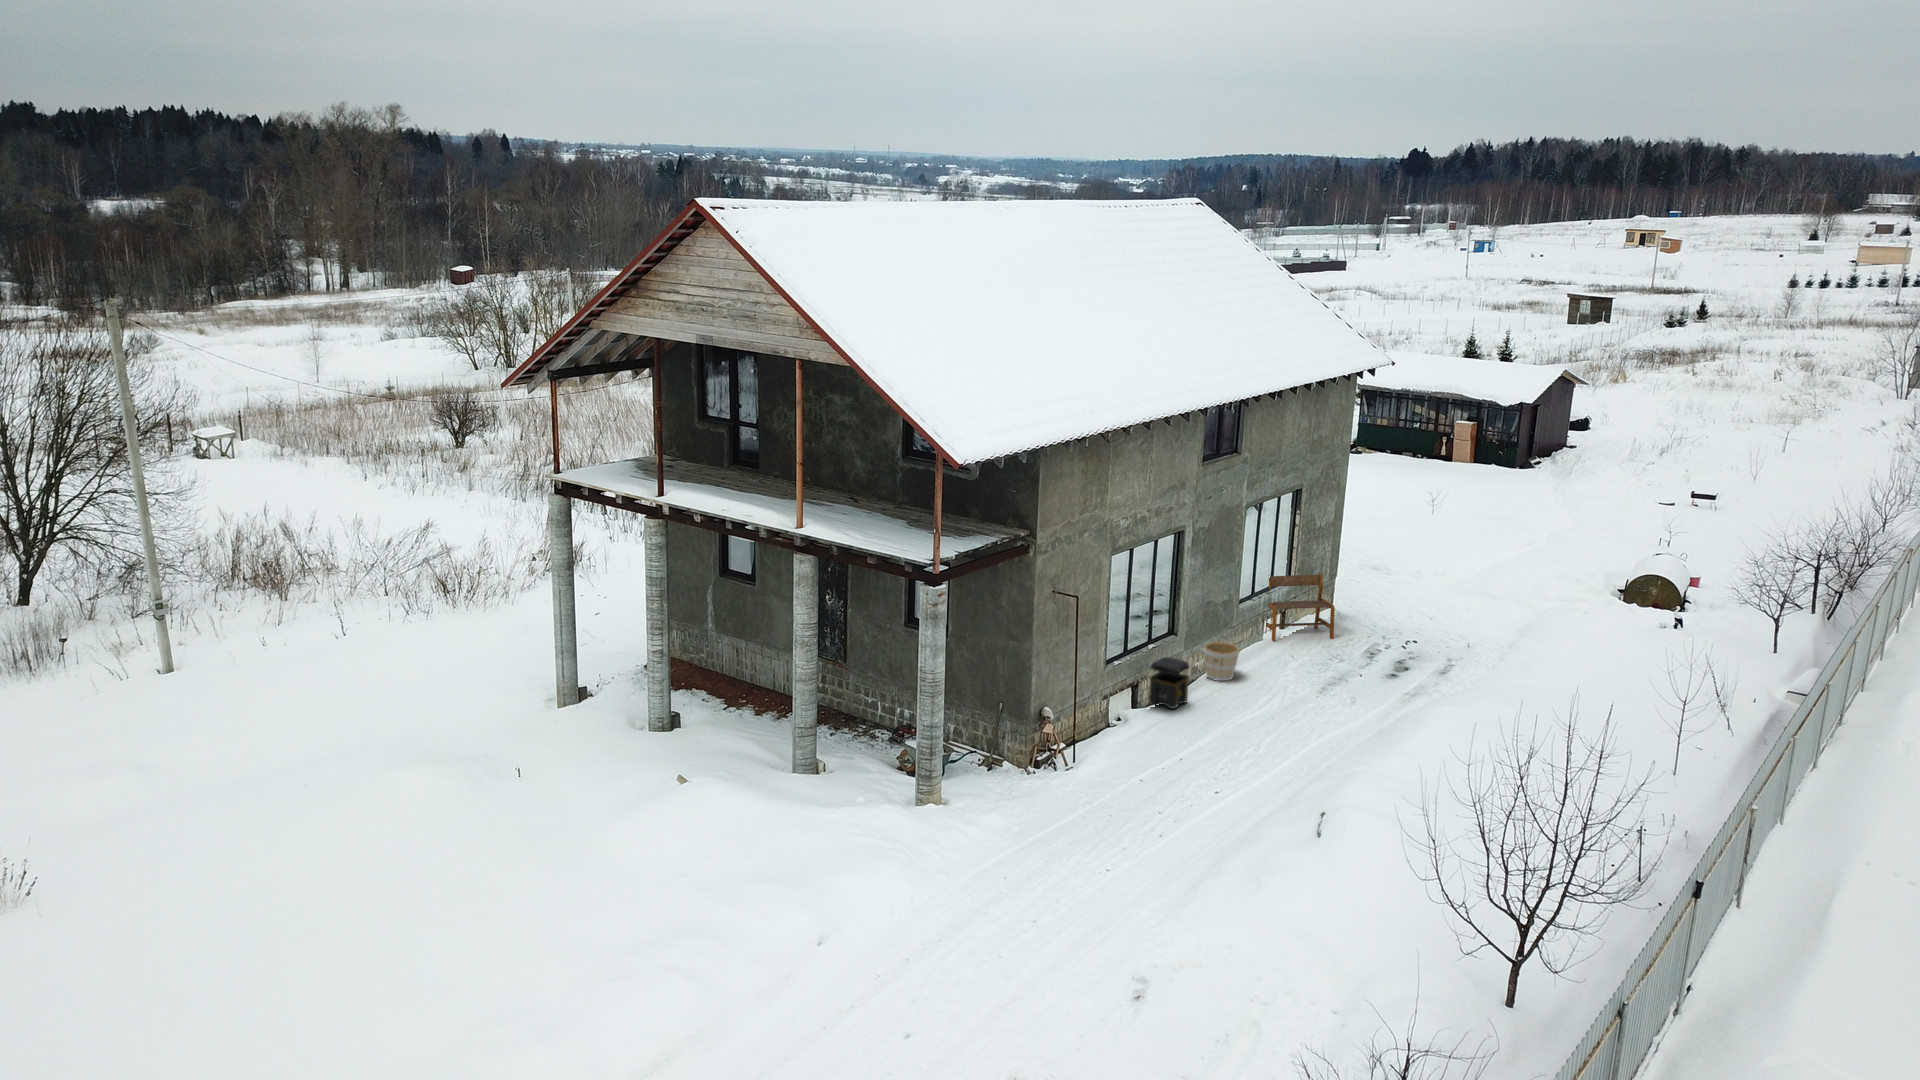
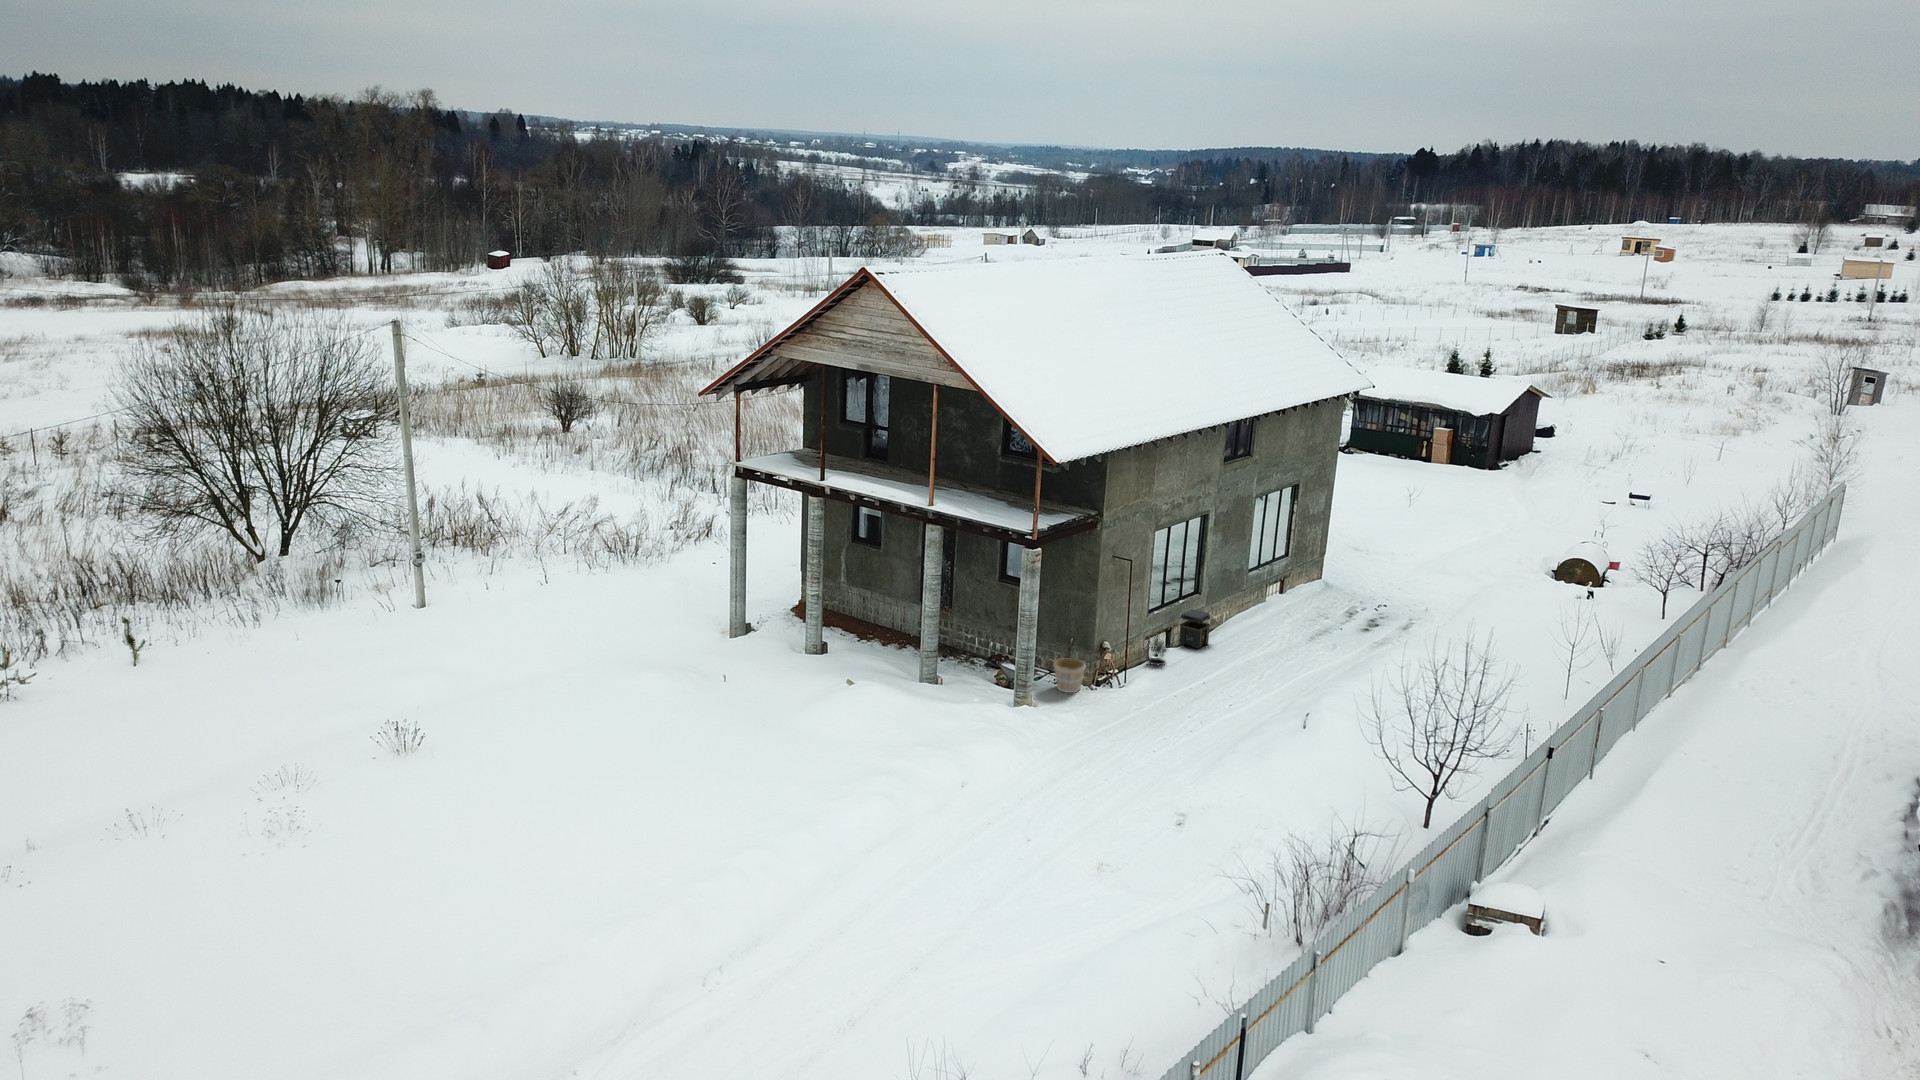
bench: present [1266,574,1335,641] -> none [1266,551,1323,602]
wooden bucket: present [1203,642,1240,681] -> present [1054,659,1086,693]
potted tree: none [1105,689,1136,735] -> present [1148,635,1167,665]

